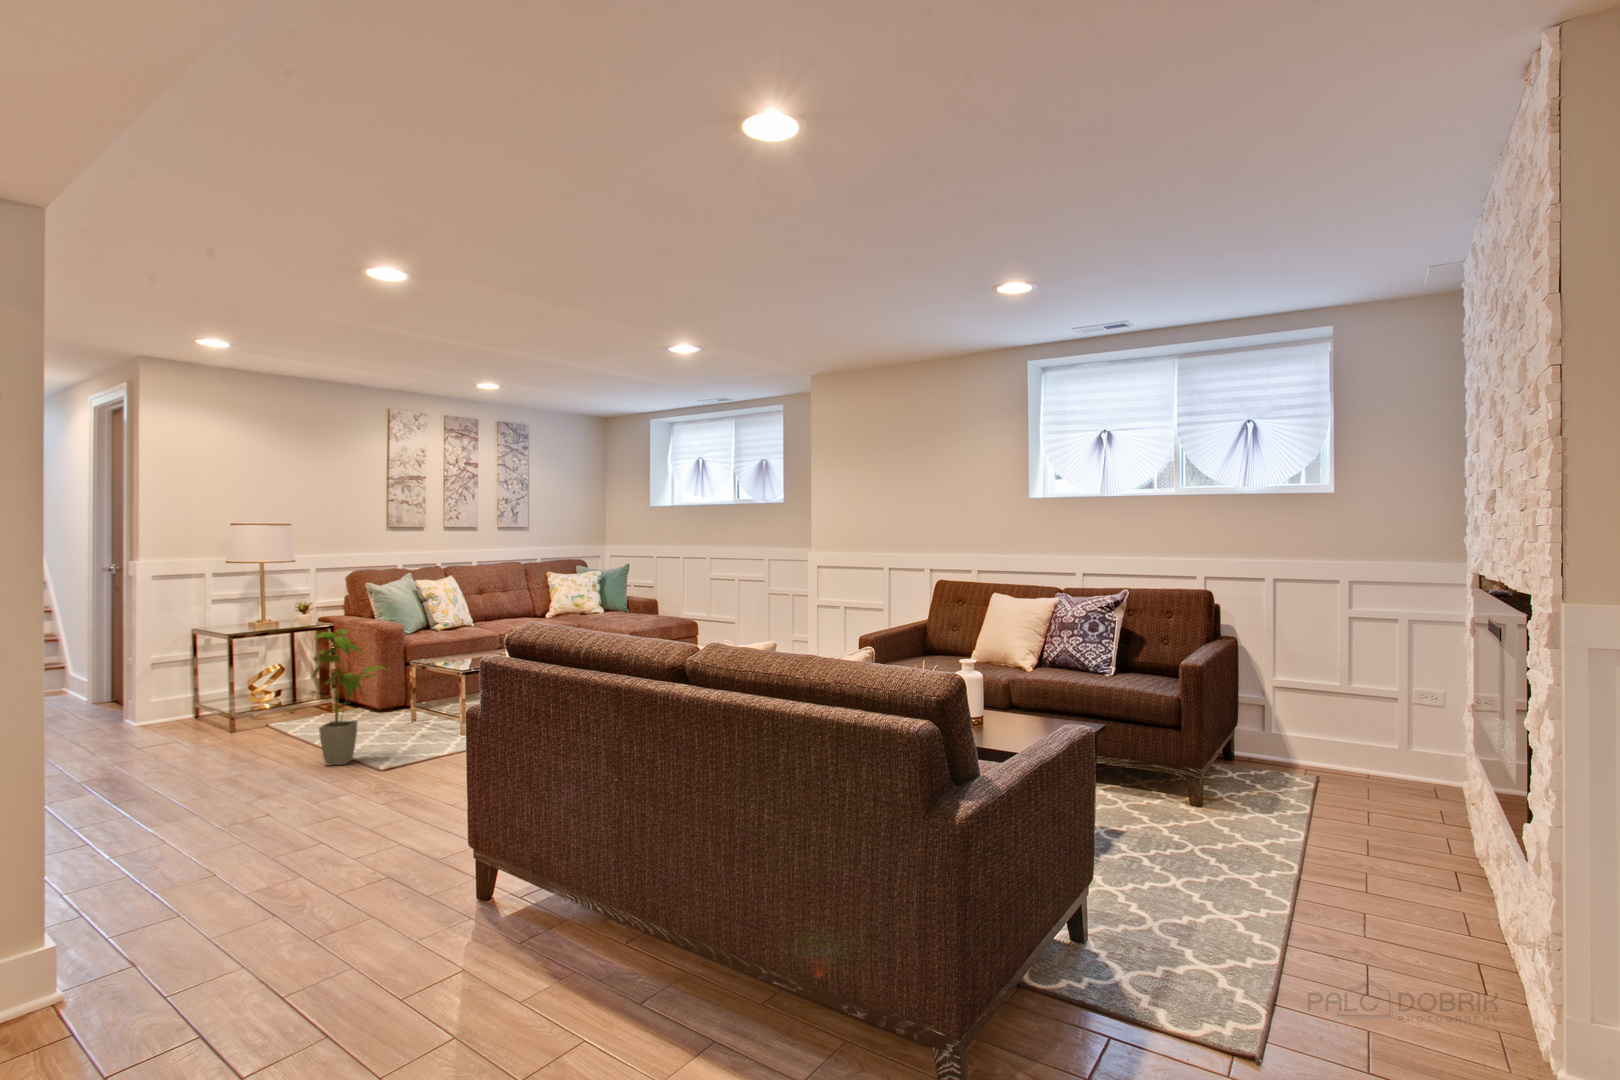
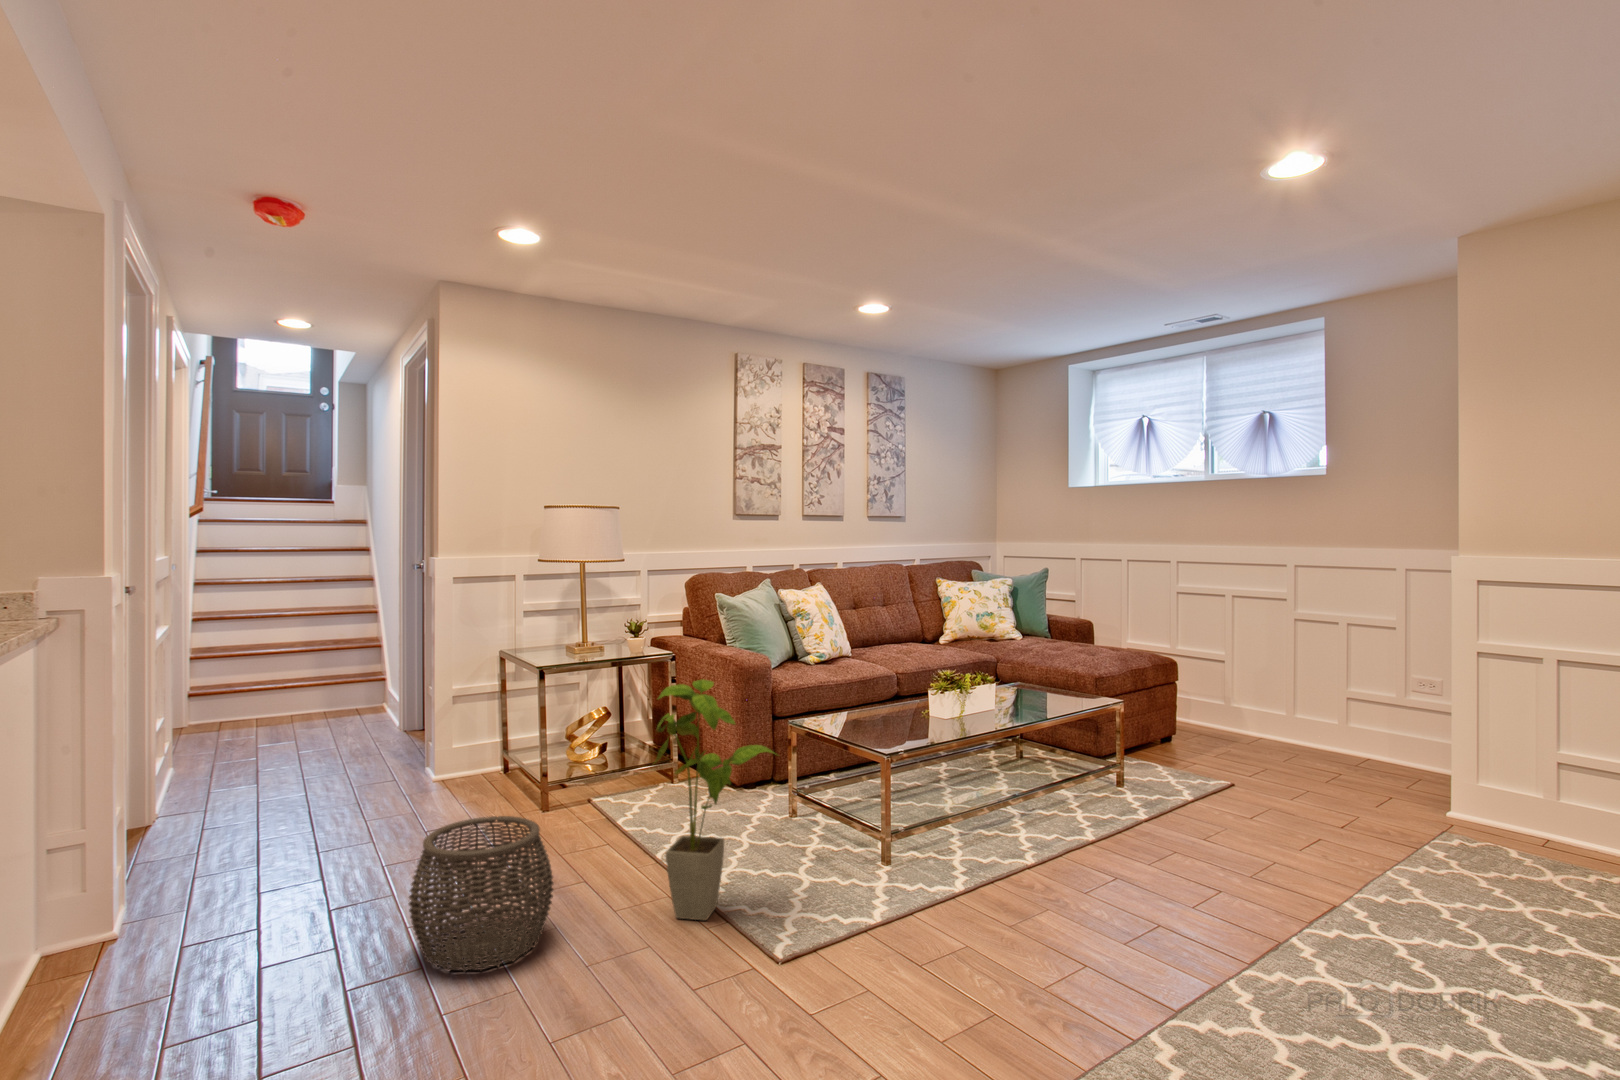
woven basket: none [150,713,246,794] -> present [409,816,553,972]

